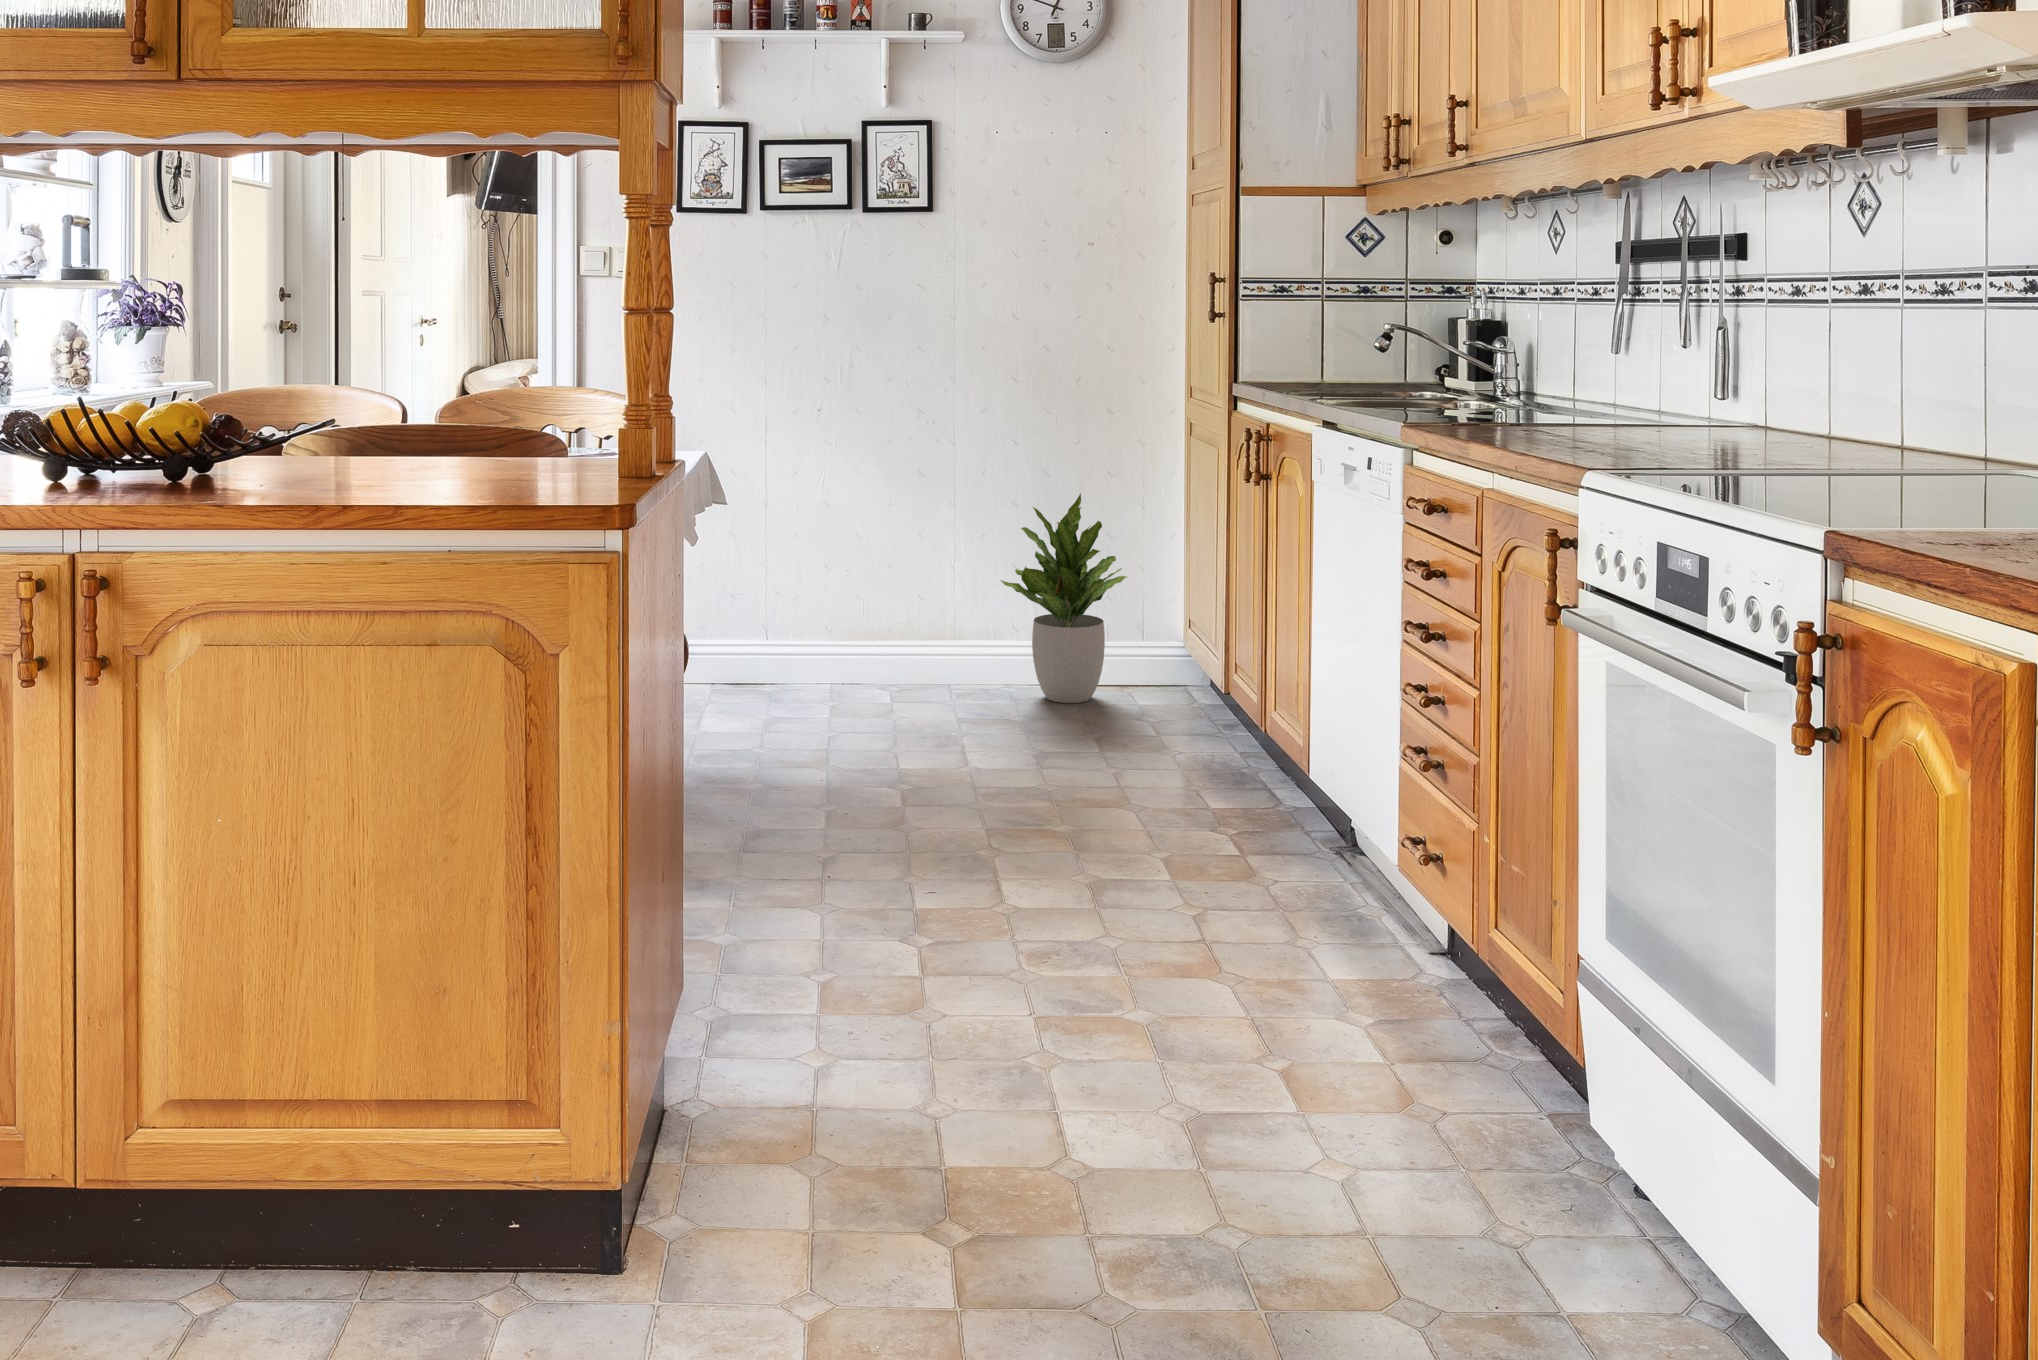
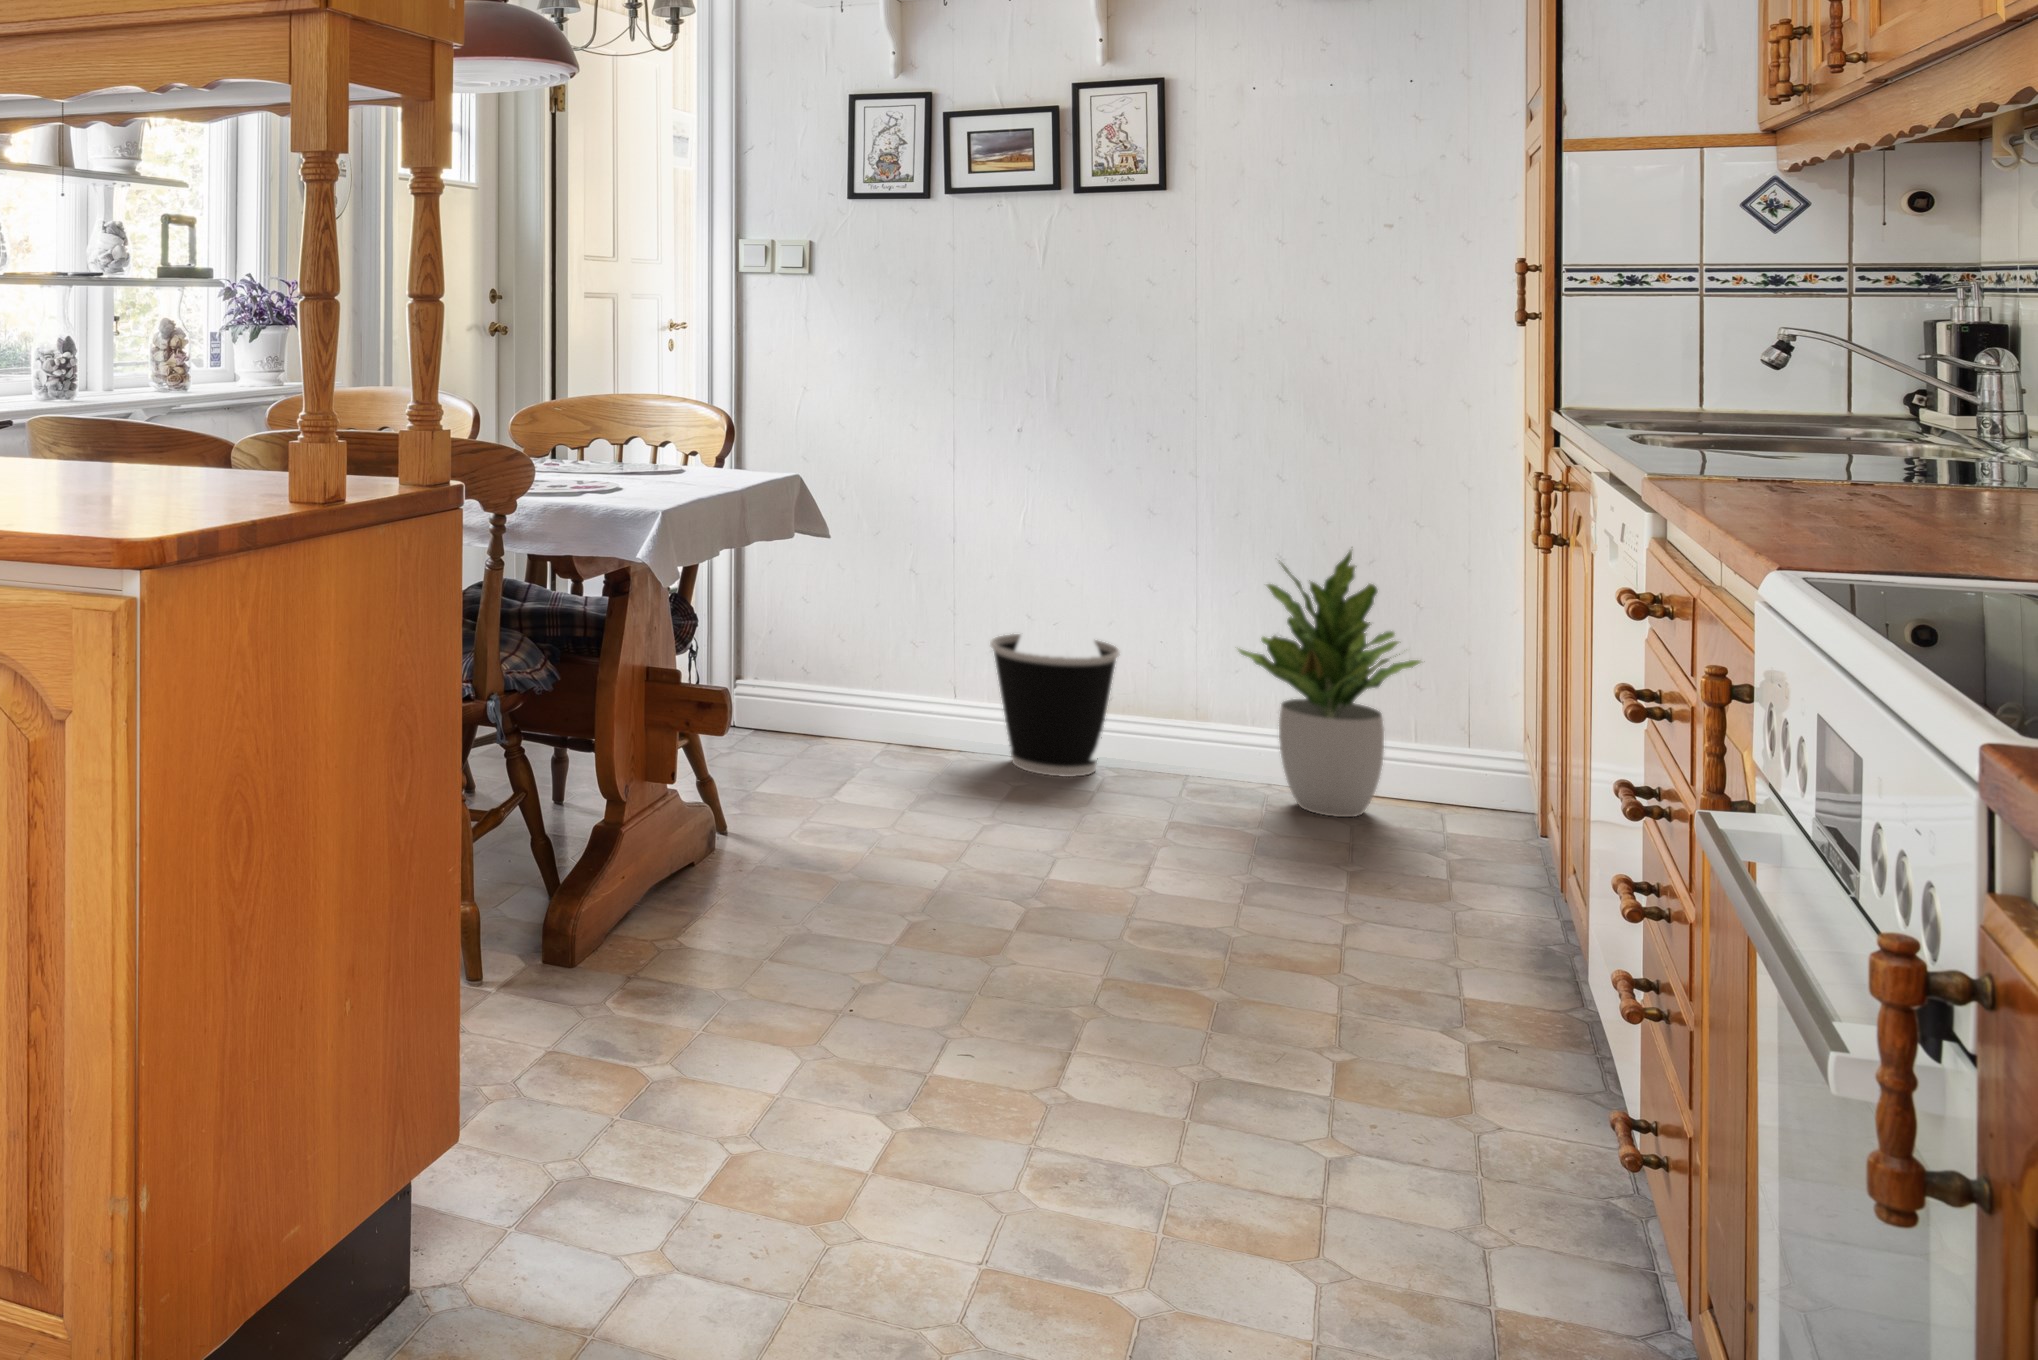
wastebasket: none [810,584,911,702] -> present [990,634,1119,777]

